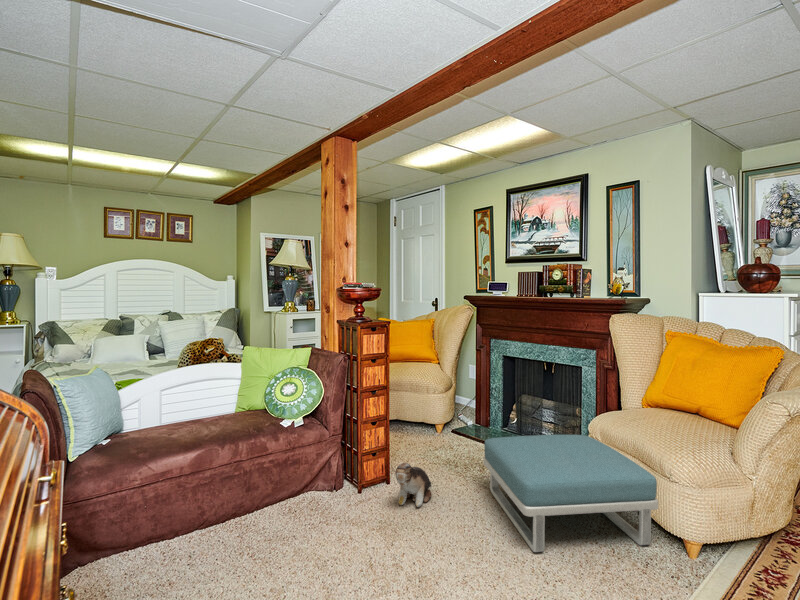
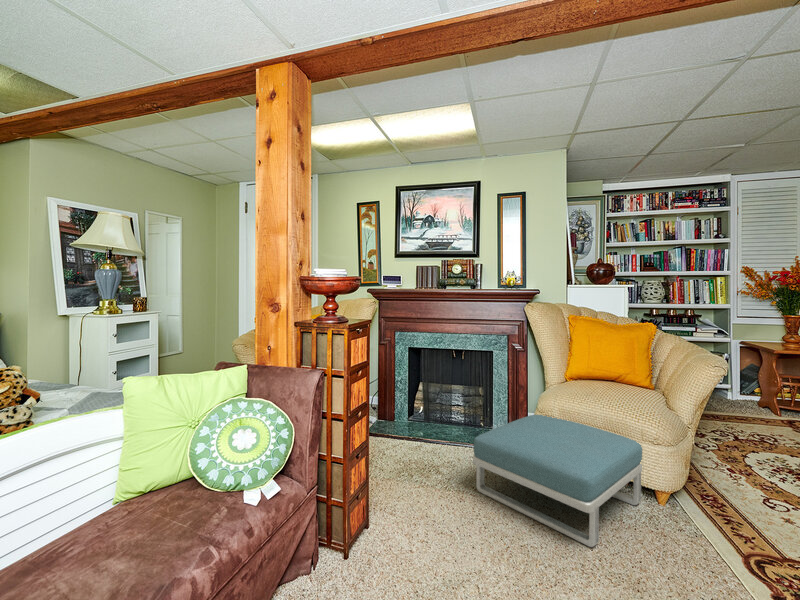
plush toy: present [391,462,431,507] -> none [409,487,445,541]

